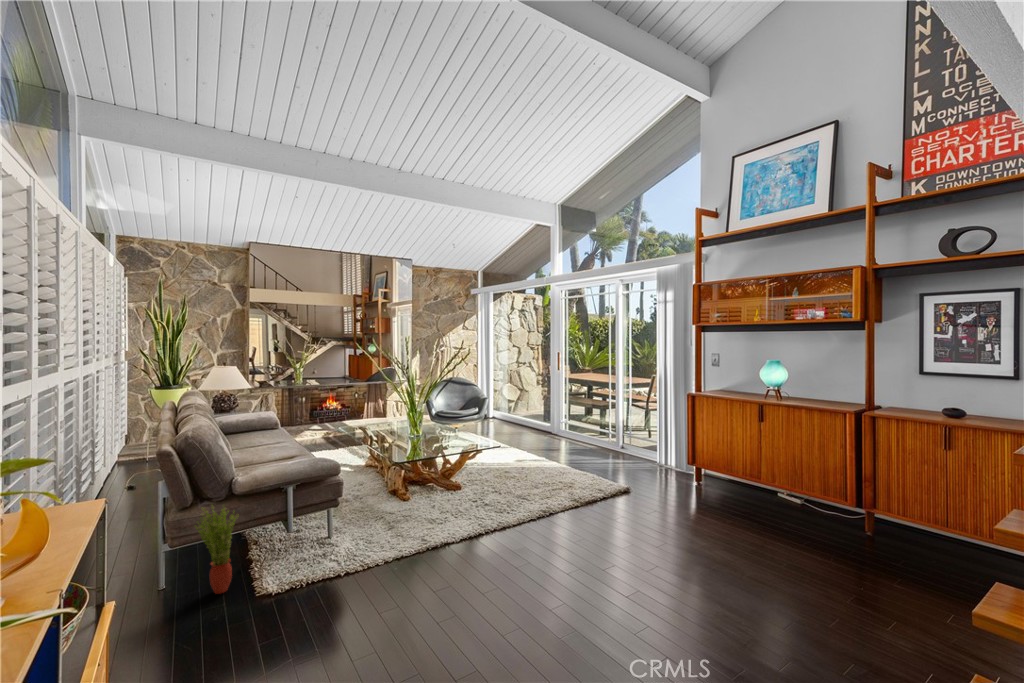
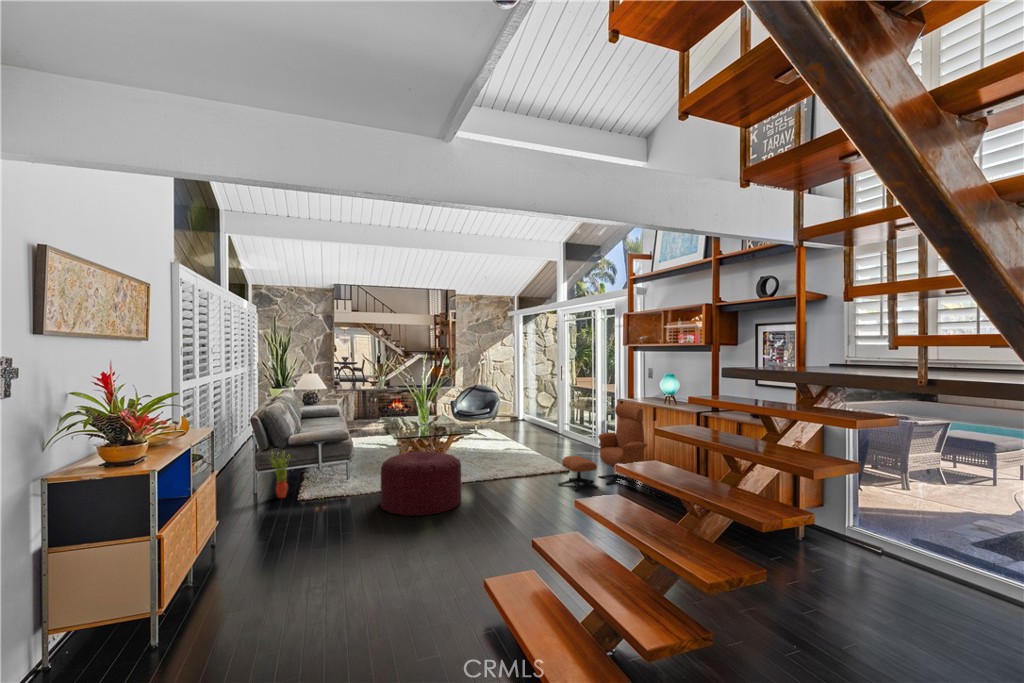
lounge chair: none [646,403,763,530] -> present [558,404,647,490]
ottoman: none [415,489,547,613] -> present [381,451,461,516]

